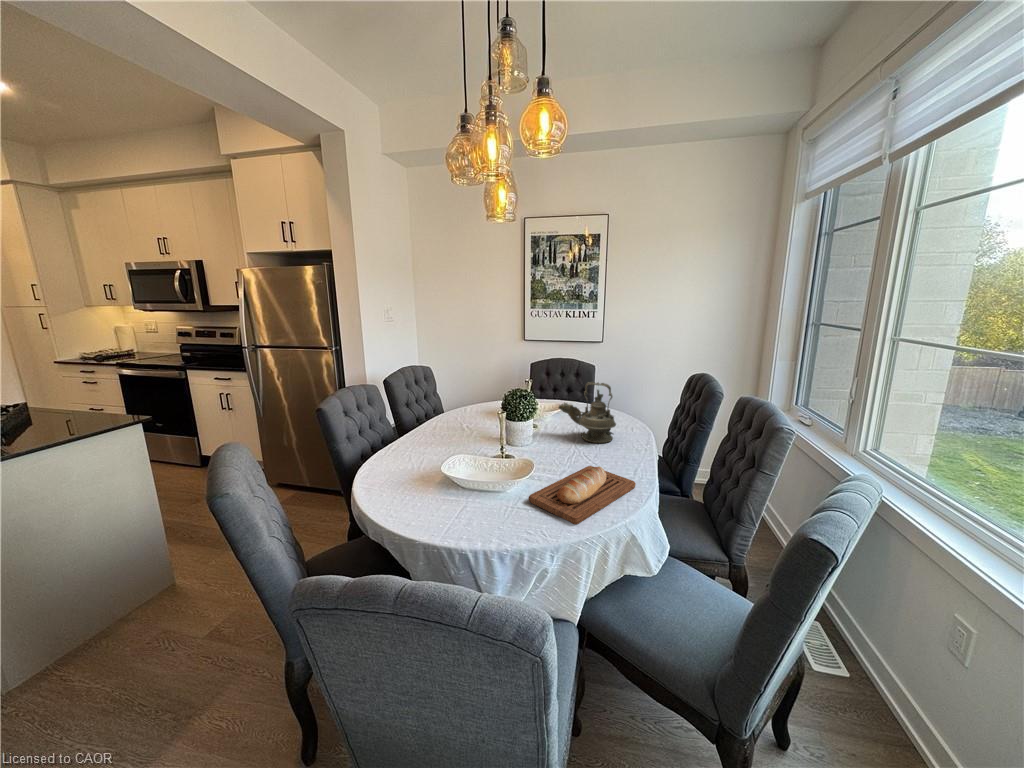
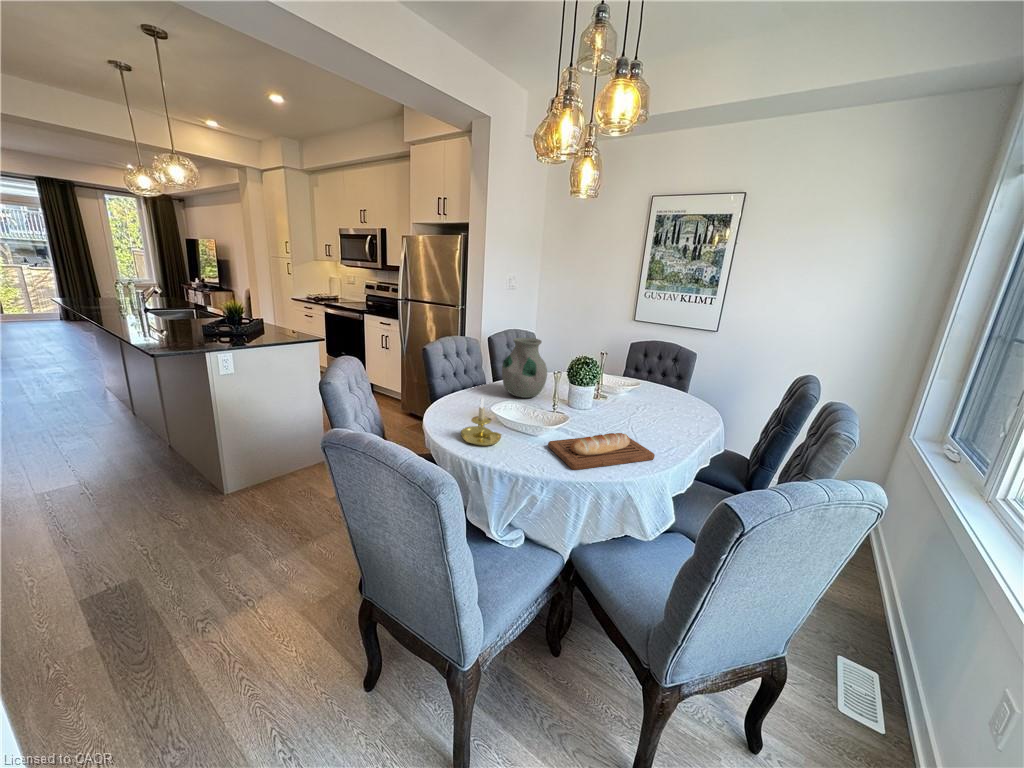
vase: none [427,376,479,445] -> present [502,338,547,398]
teapot: present [559,382,616,443] -> none [623,361,676,422]
candle holder: none [422,461,481,524] -> present [461,397,501,446]

